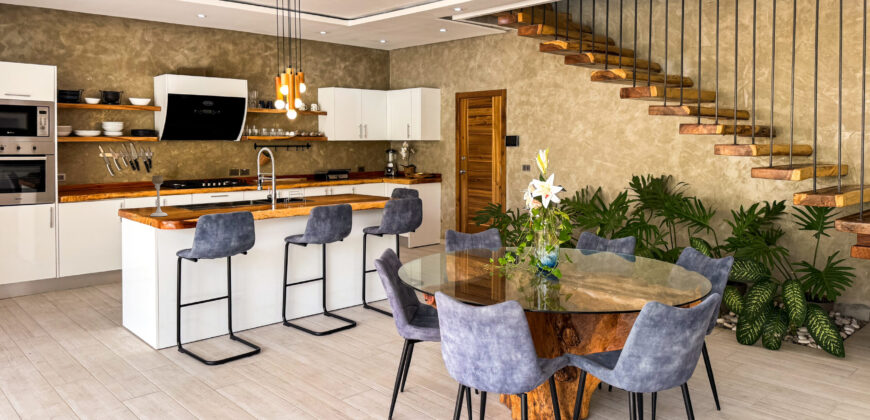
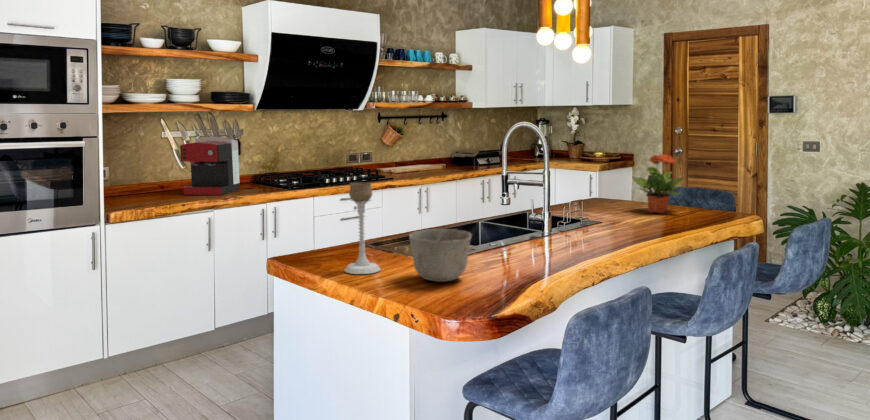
coffee maker: none [108,156,146,191] -> present [180,136,240,195]
potted plant: none [347,168,373,201] -> present [632,155,683,214]
ceramic bowl: none [172,197,202,218] -> present [409,229,471,282]

